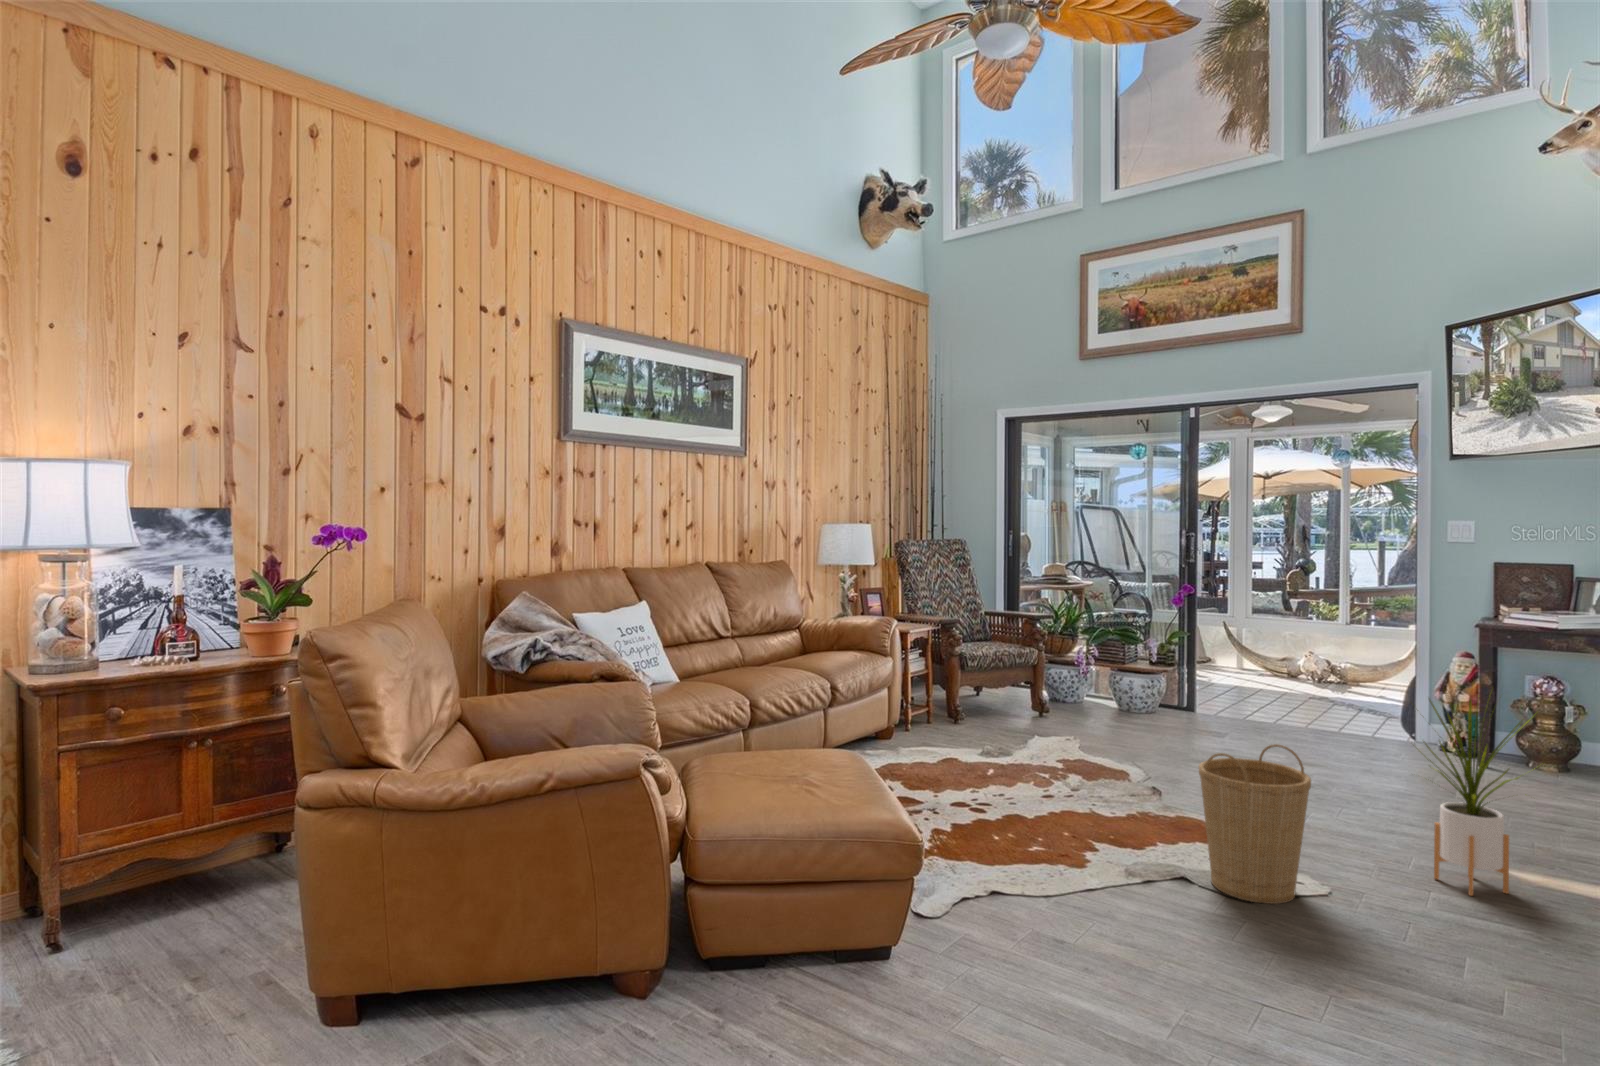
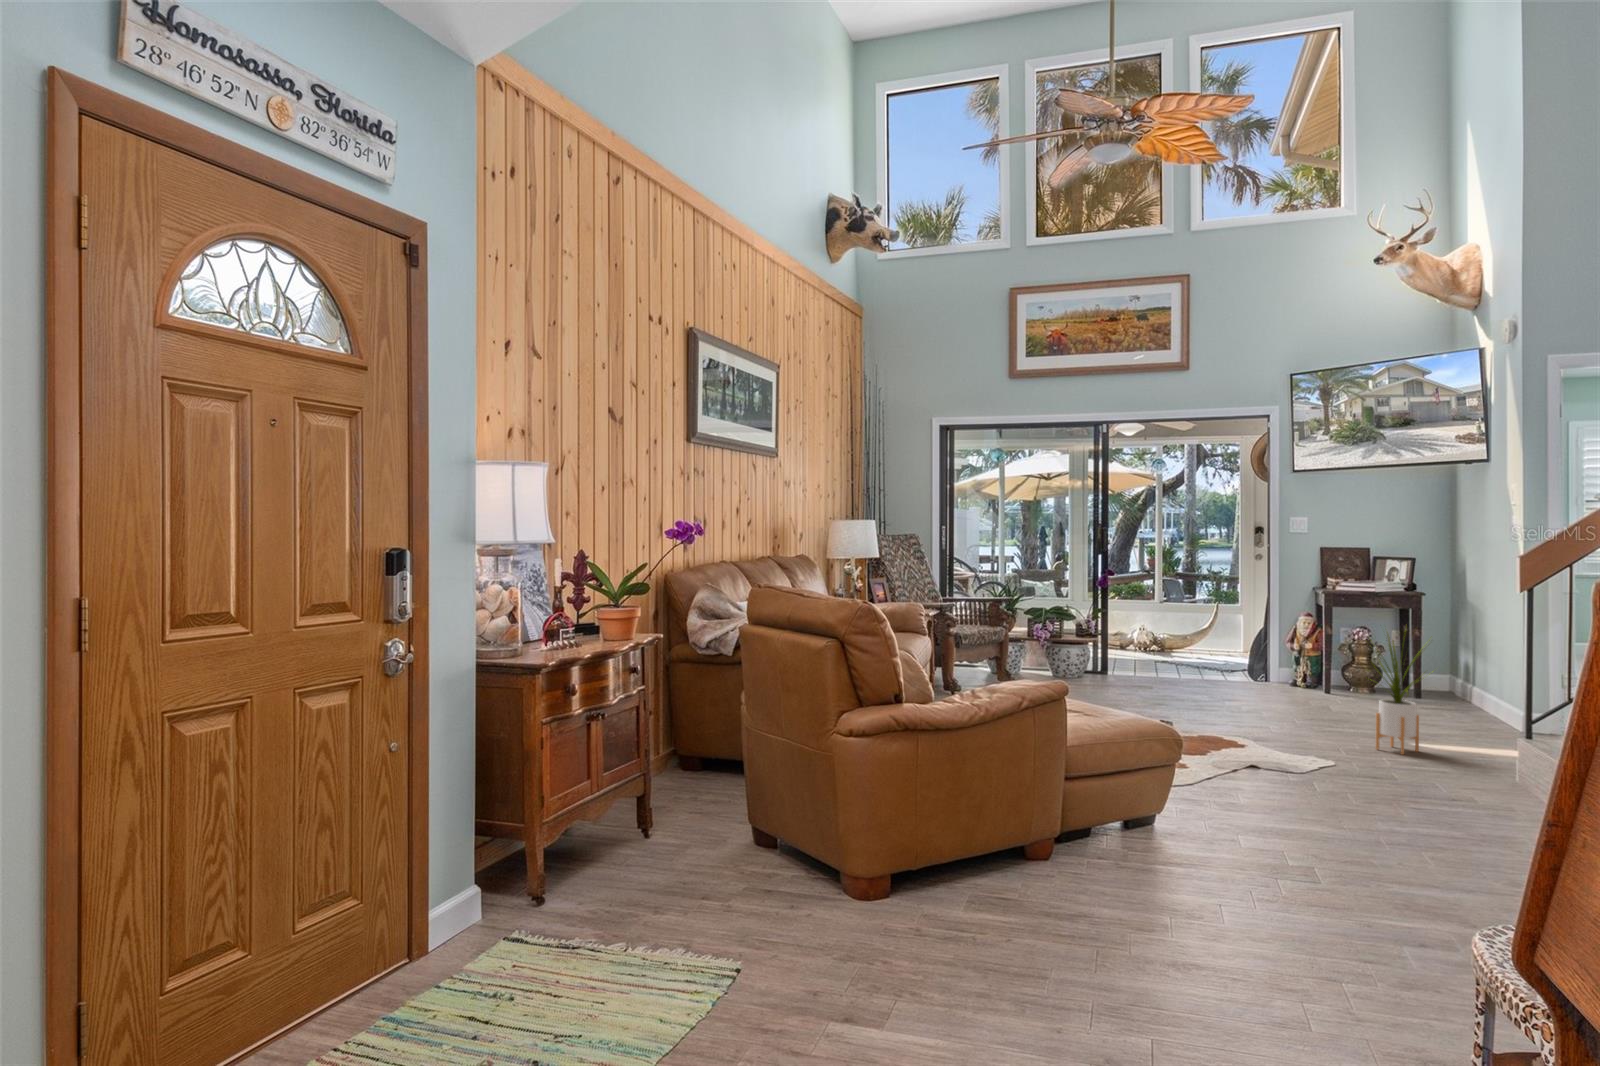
basket: present [1199,744,1311,904] -> none [1256,668,1331,770]

